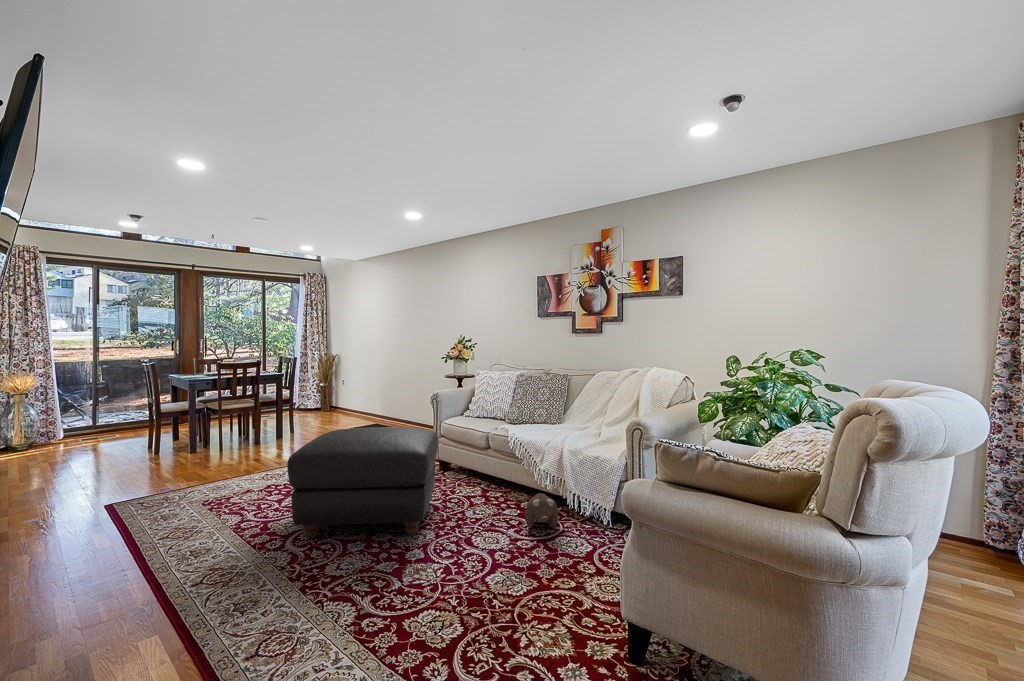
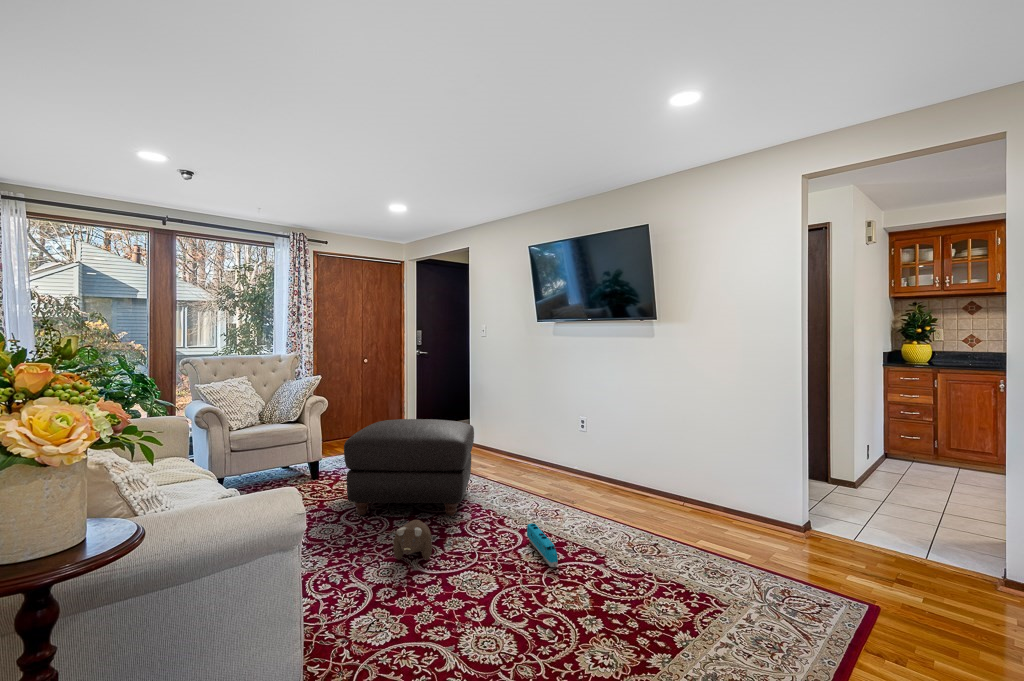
plush toy: present [525,493,558,528] -> present [393,520,432,560]
toy train: none [496,544,532,598] -> present [527,523,558,567]

